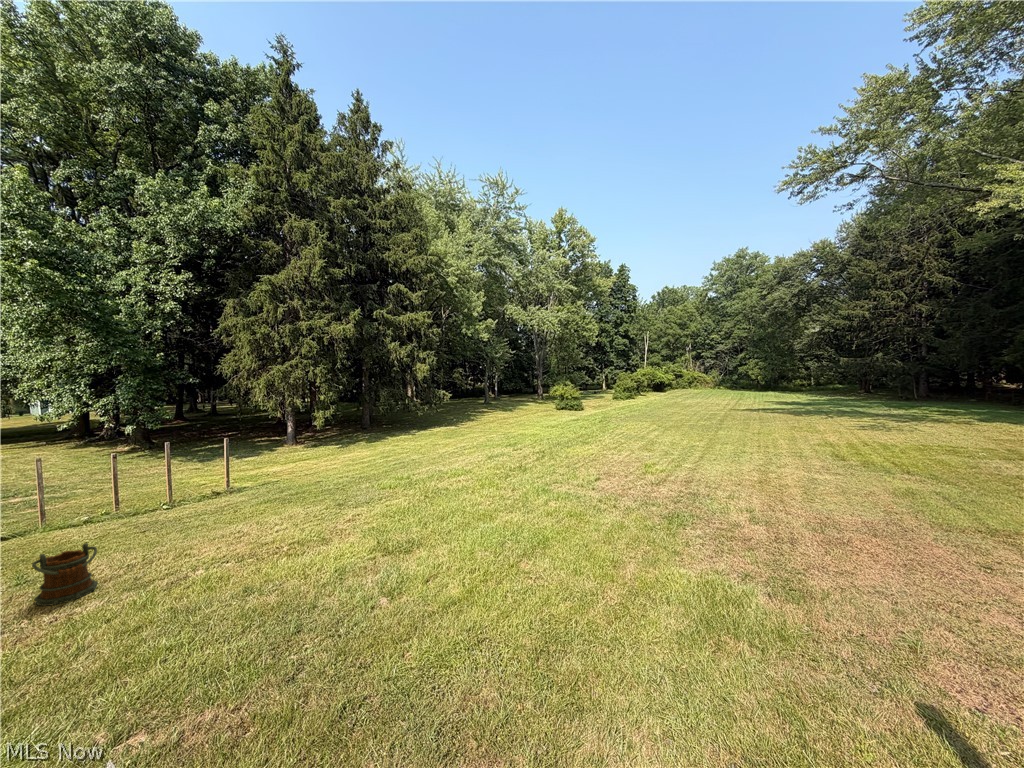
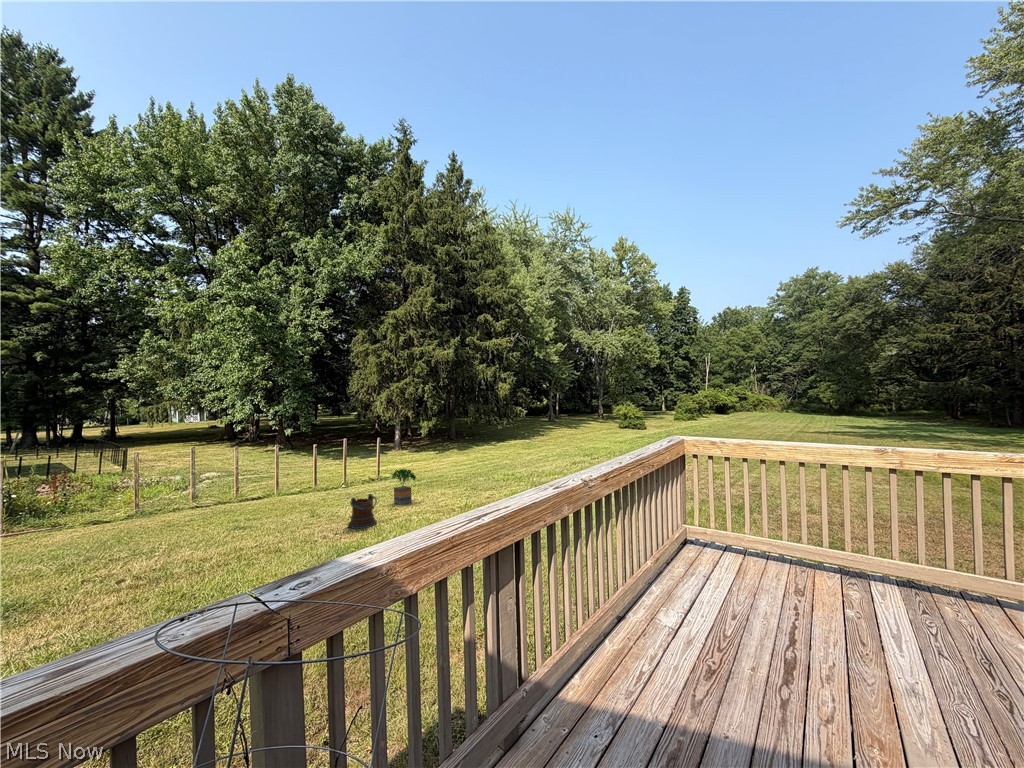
potted tree: none [170,487,214,542] -> present [392,469,416,505]

